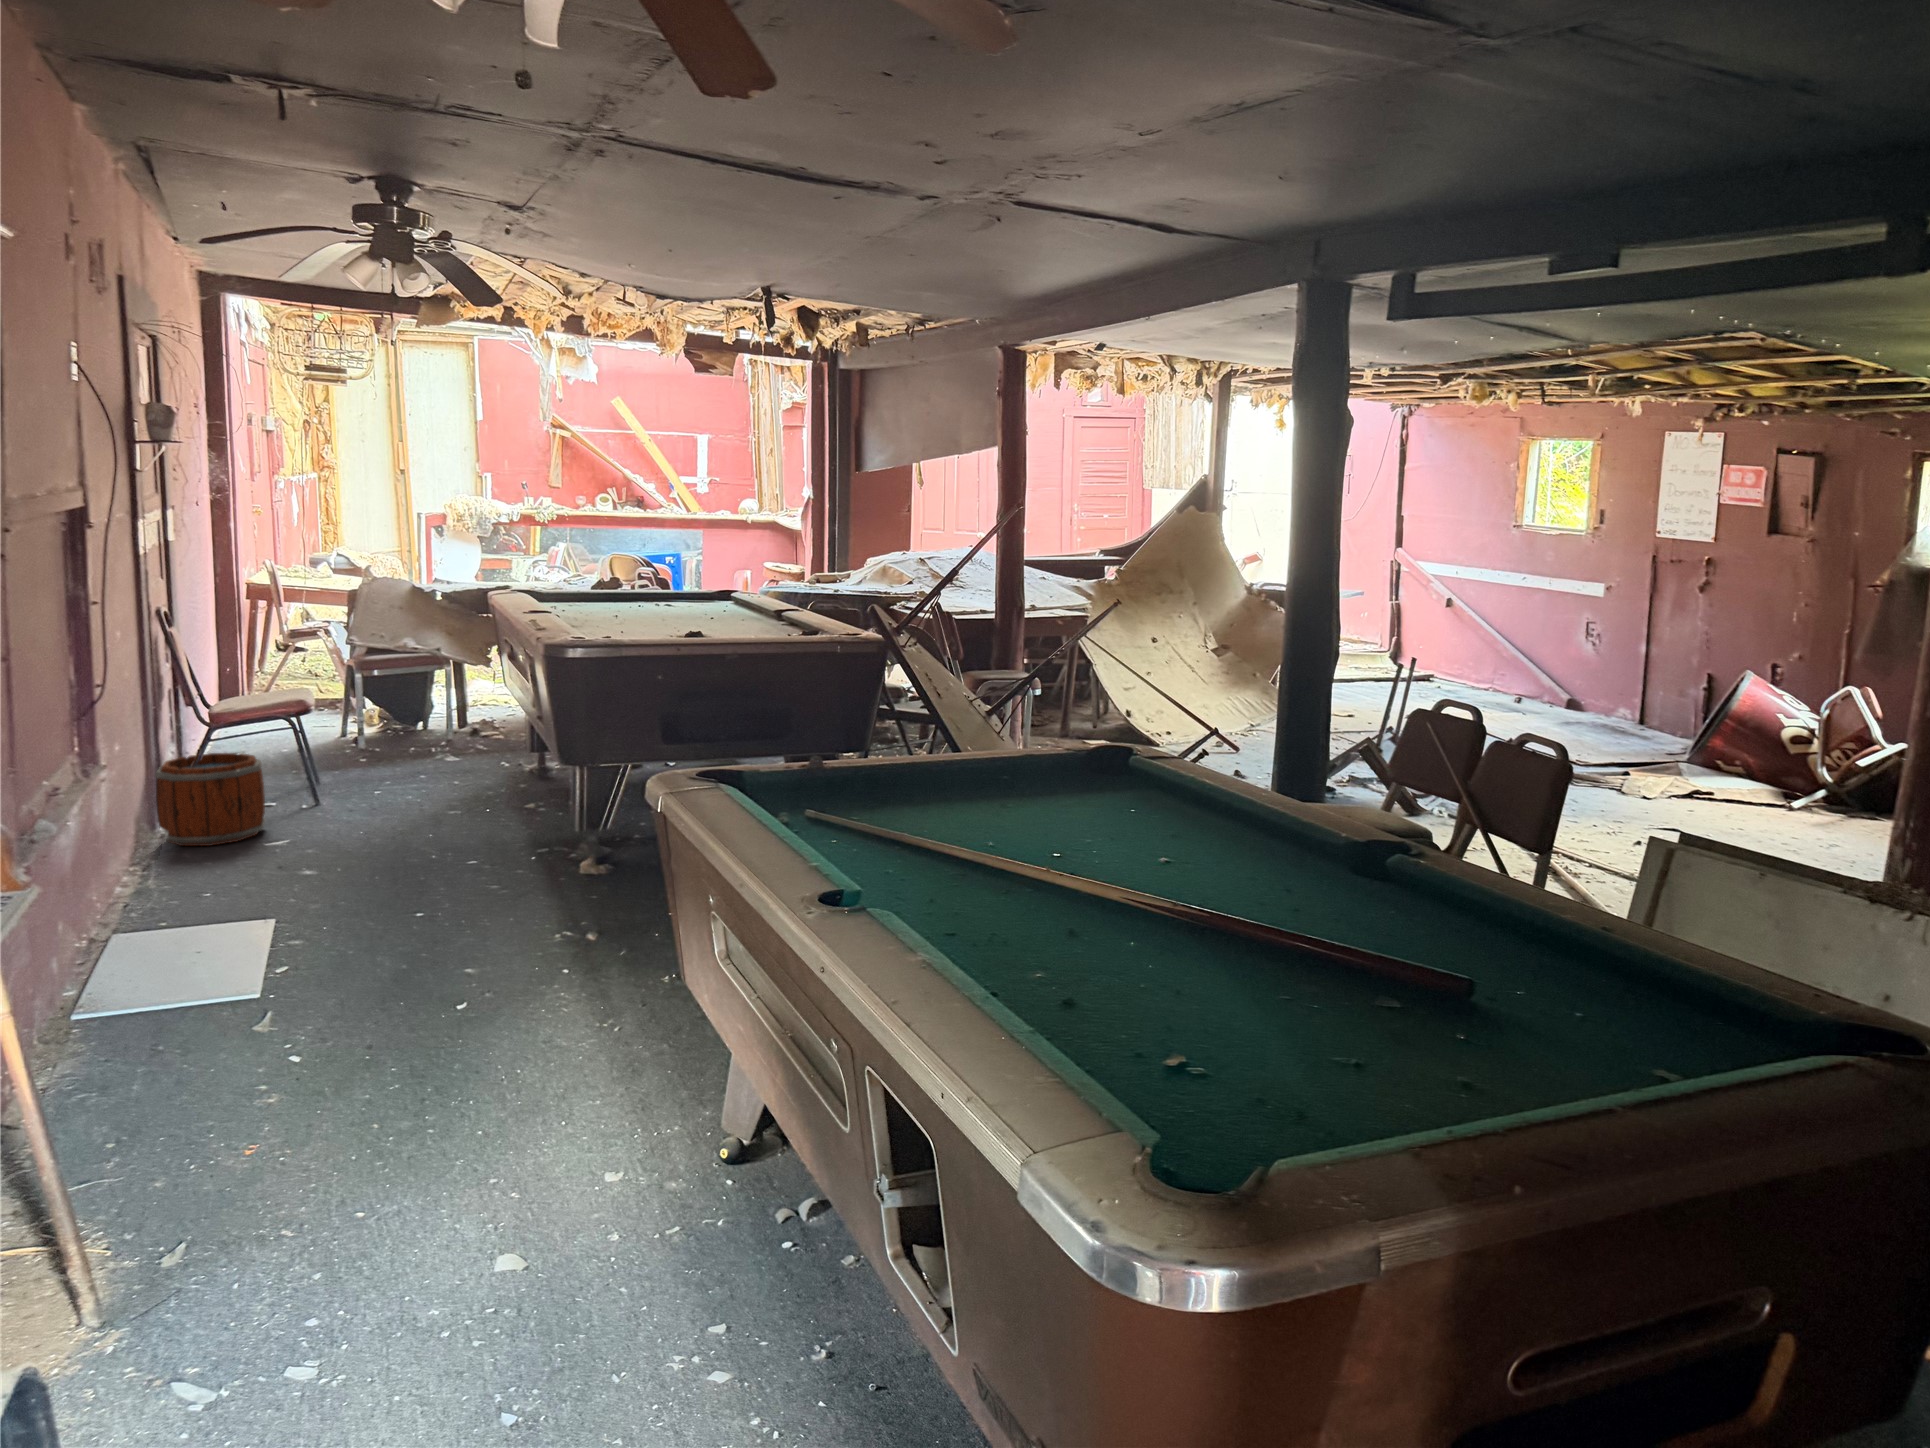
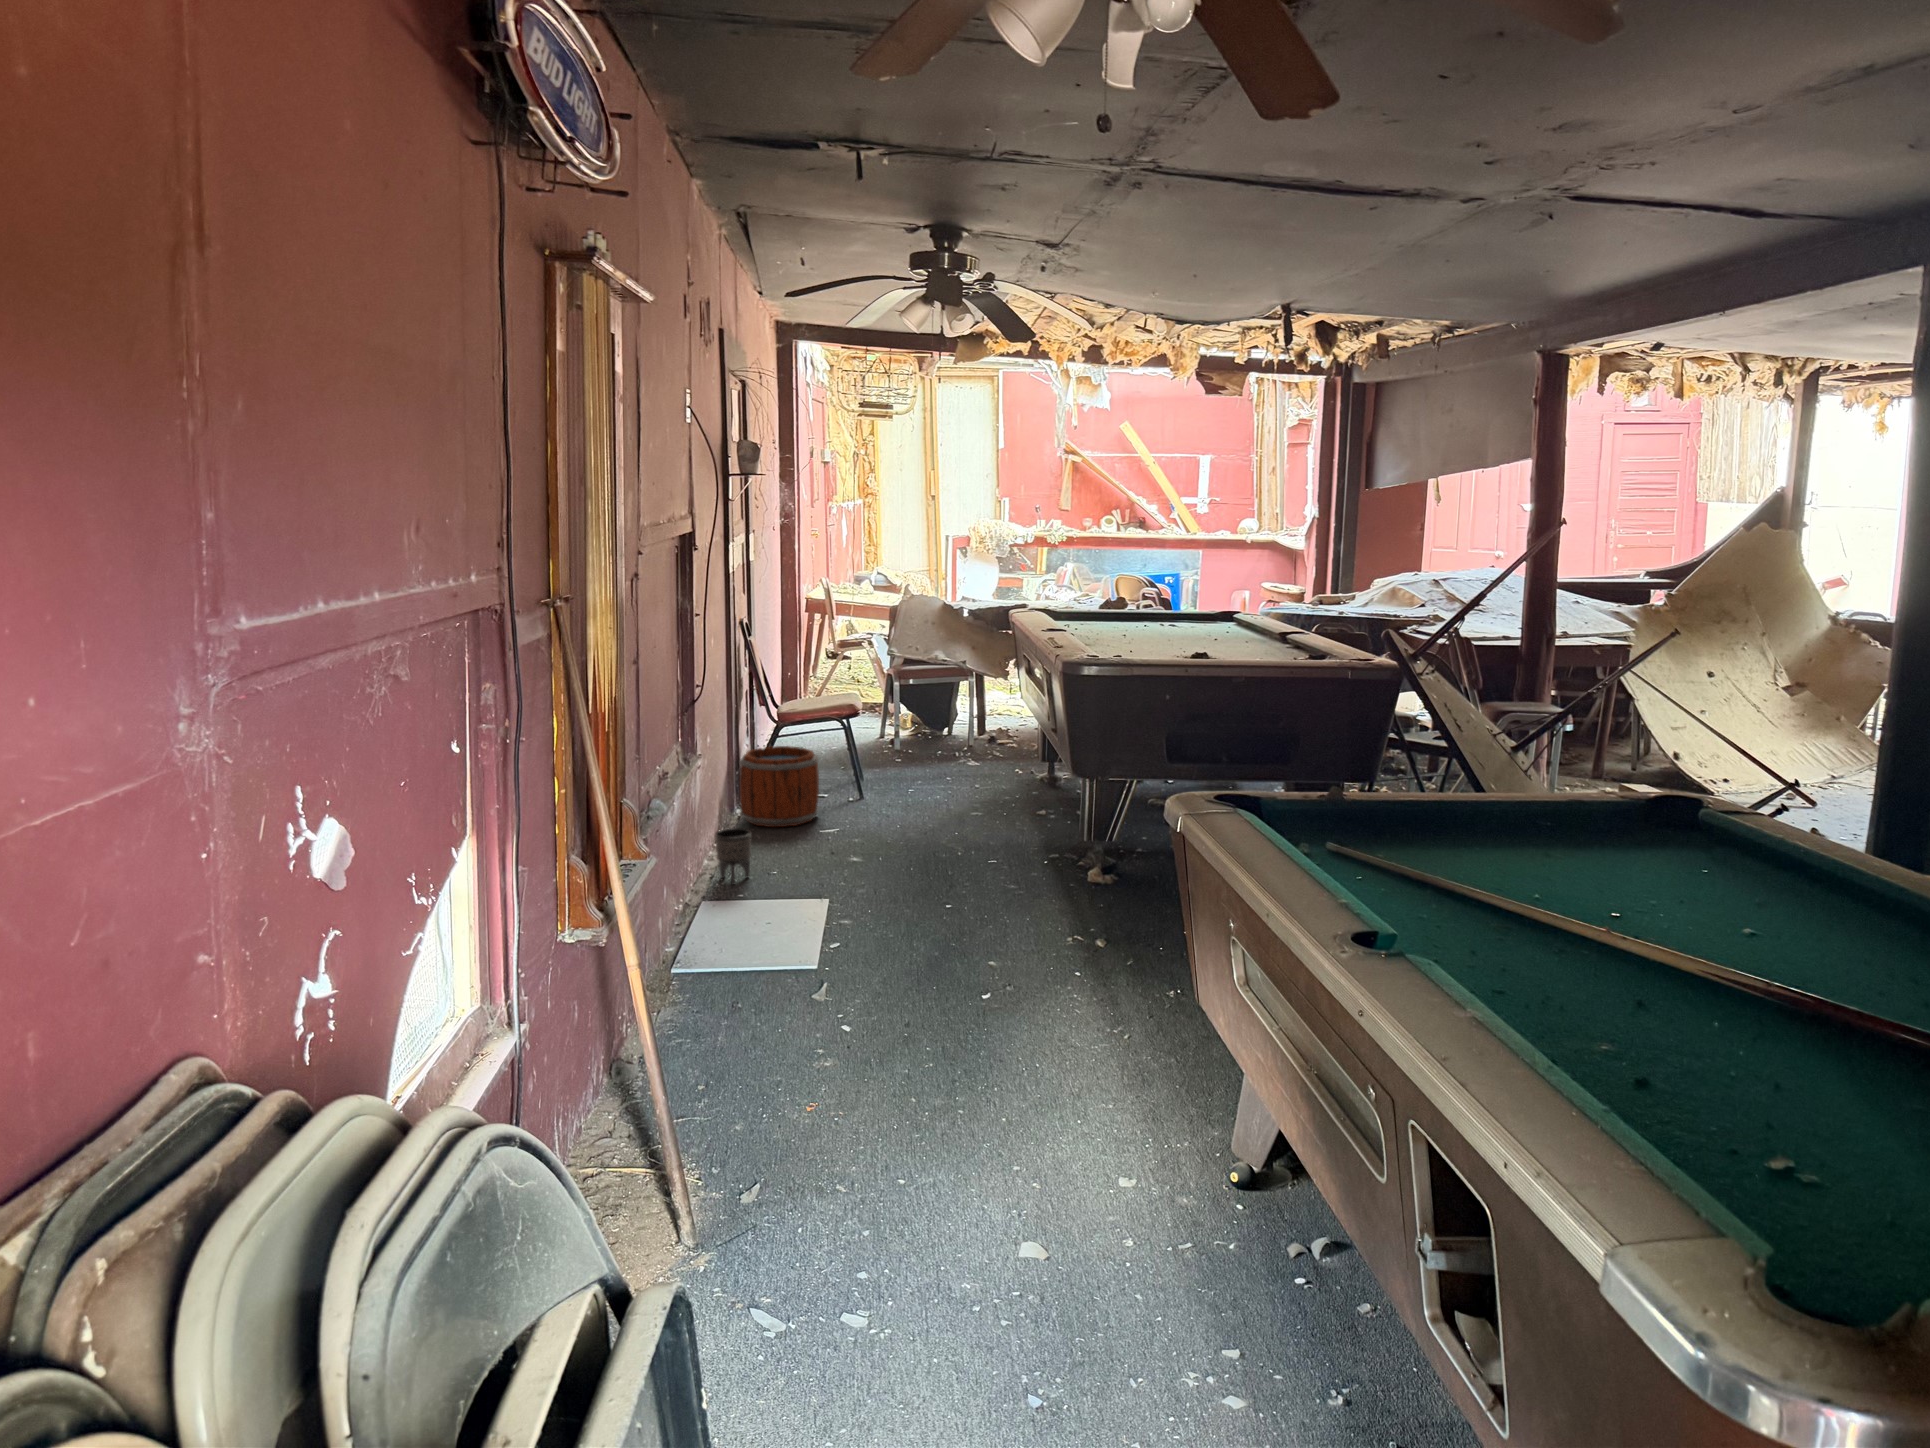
planter: none [130,847,180,912] -> present [715,828,751,884]

